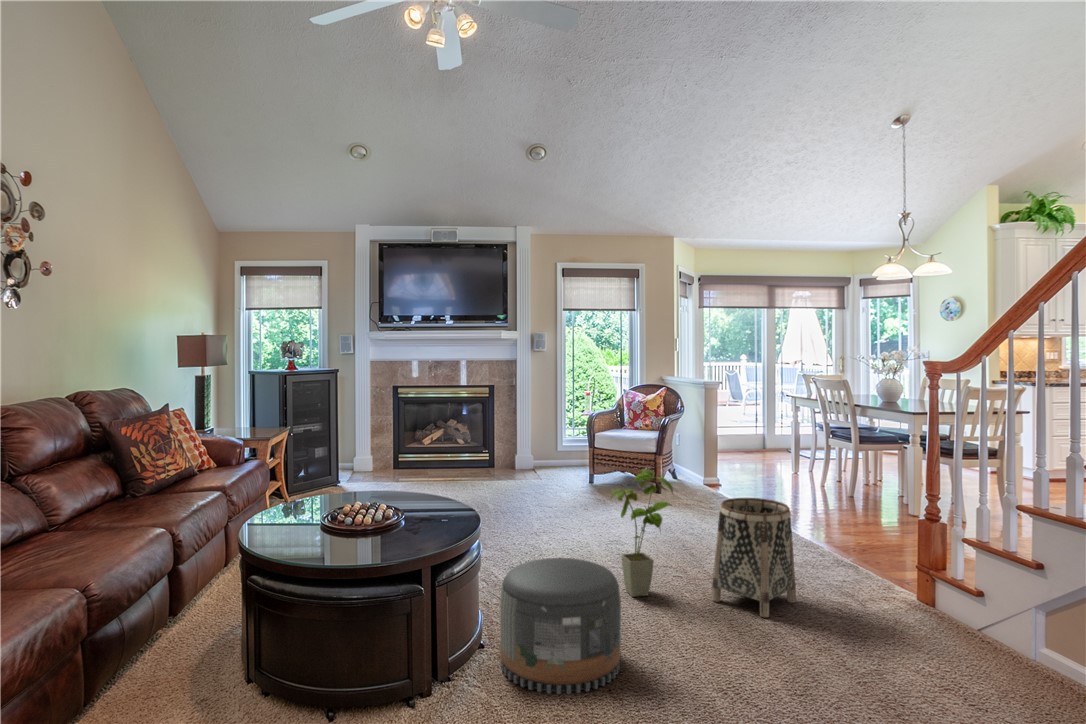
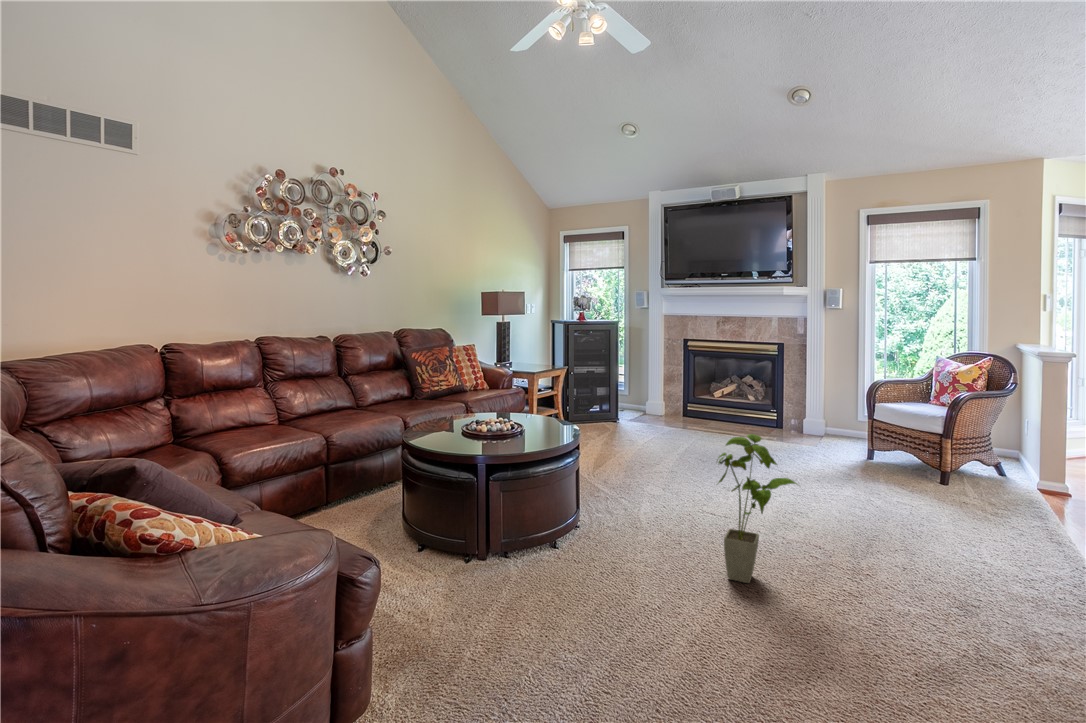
basket: present [712,498,796,617] -> none [821,492,954,664]
pouf: present [500,558,621,694] -> none [496,502,623,648]

